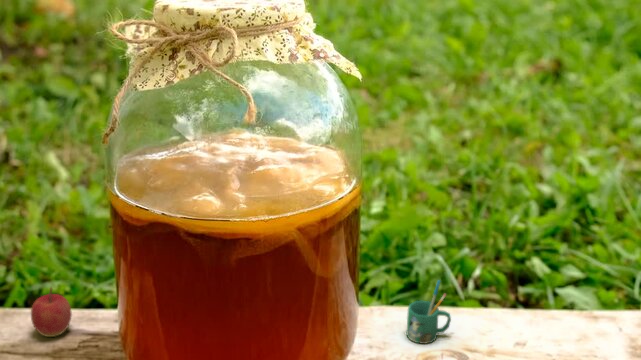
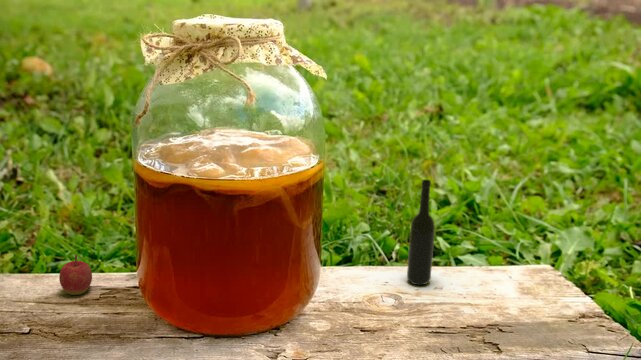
bottle: none [478,204,517,341] -> present [407,180,435,285]
mug: present [407,281,451,344] -> none [354,240,387,289]

